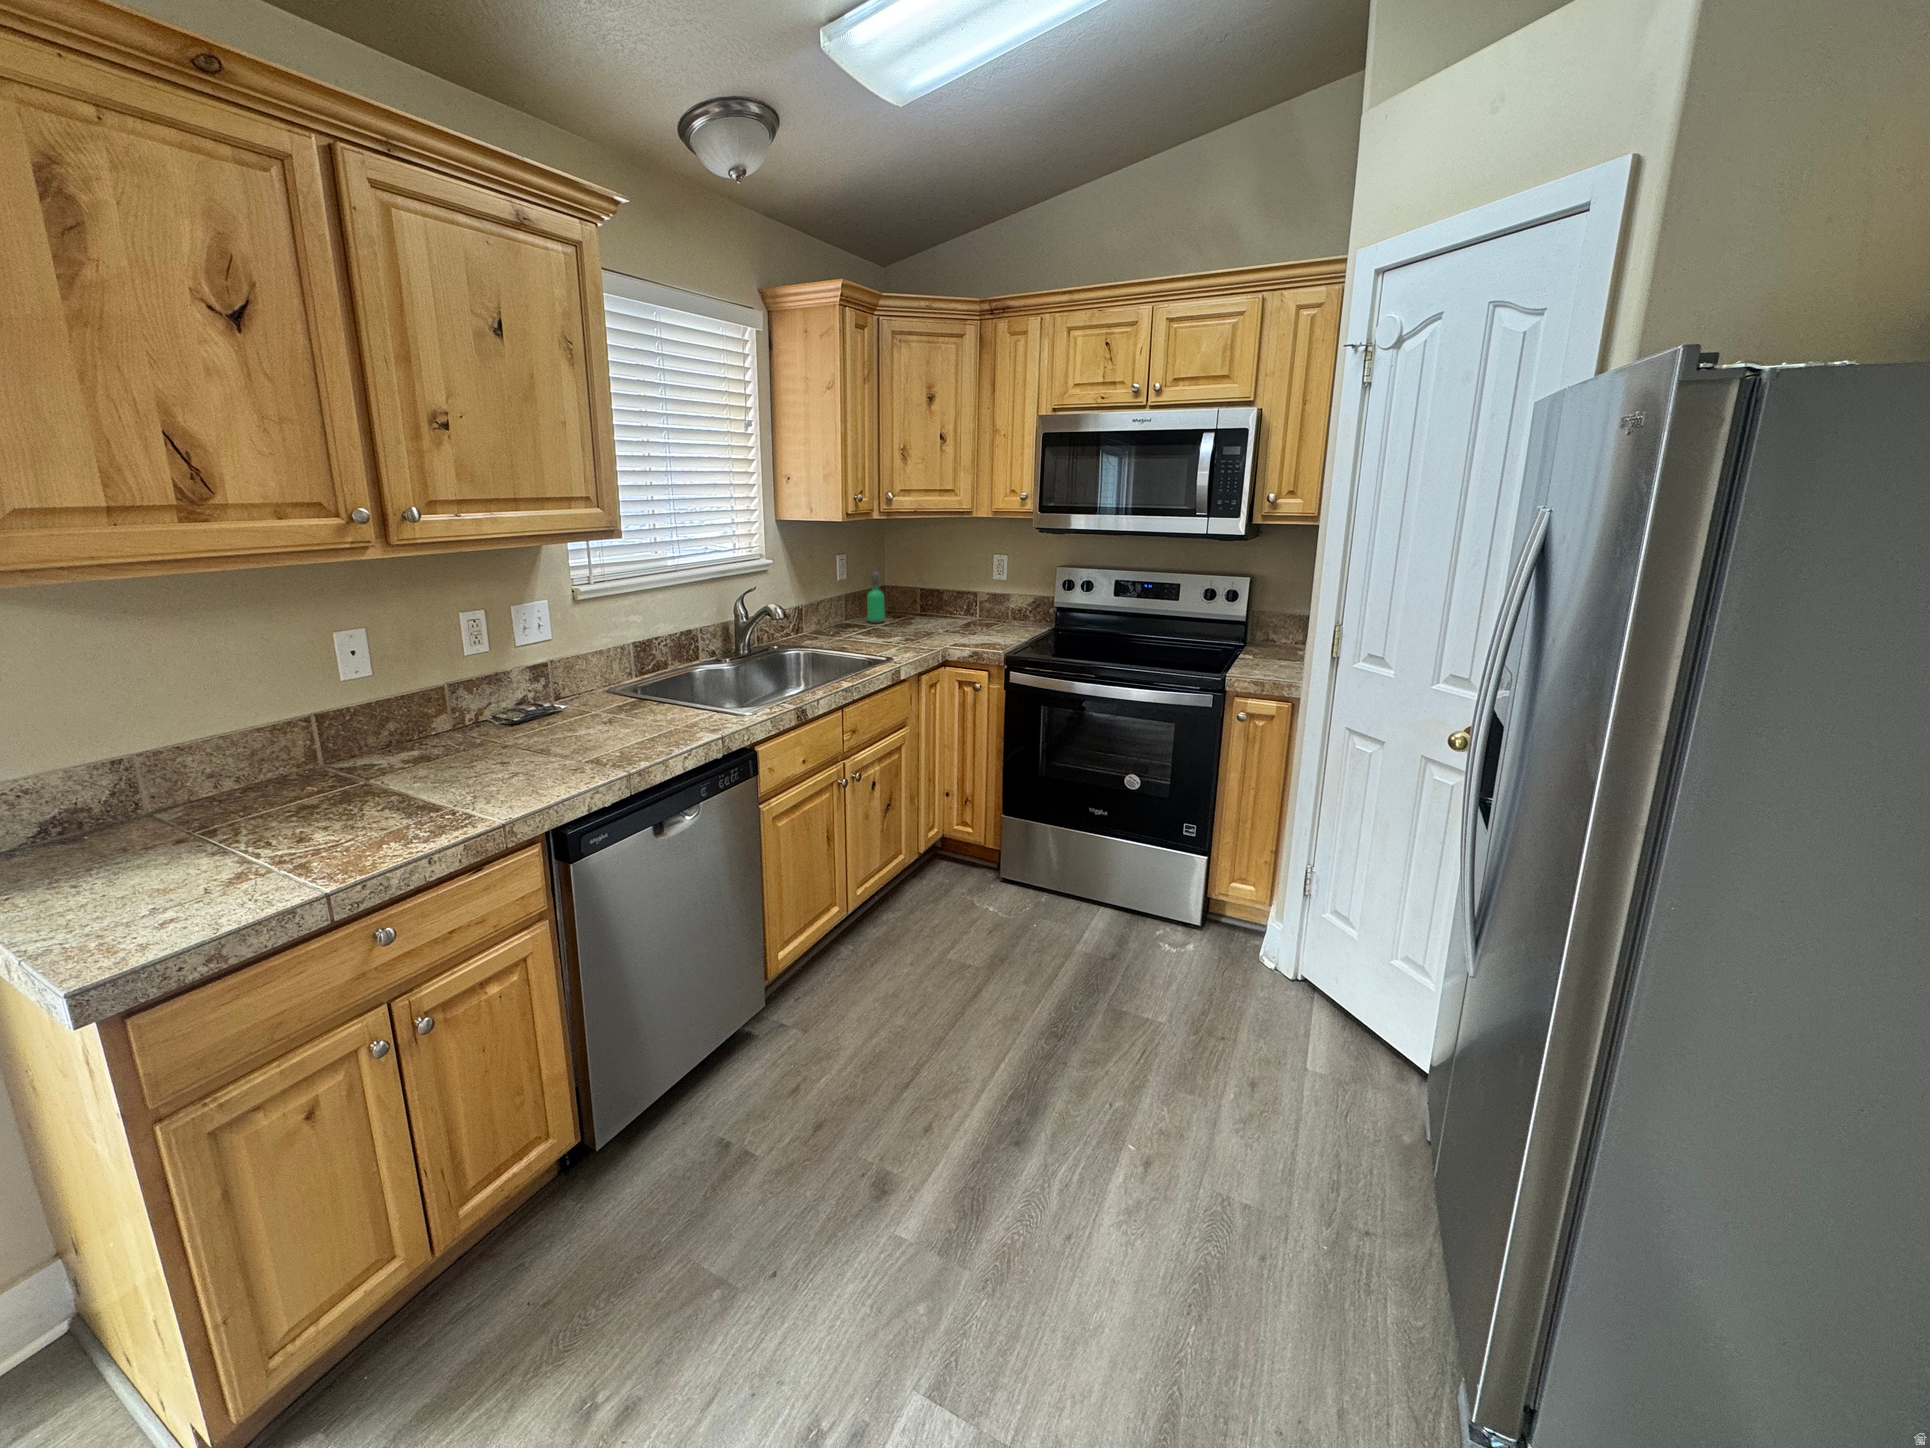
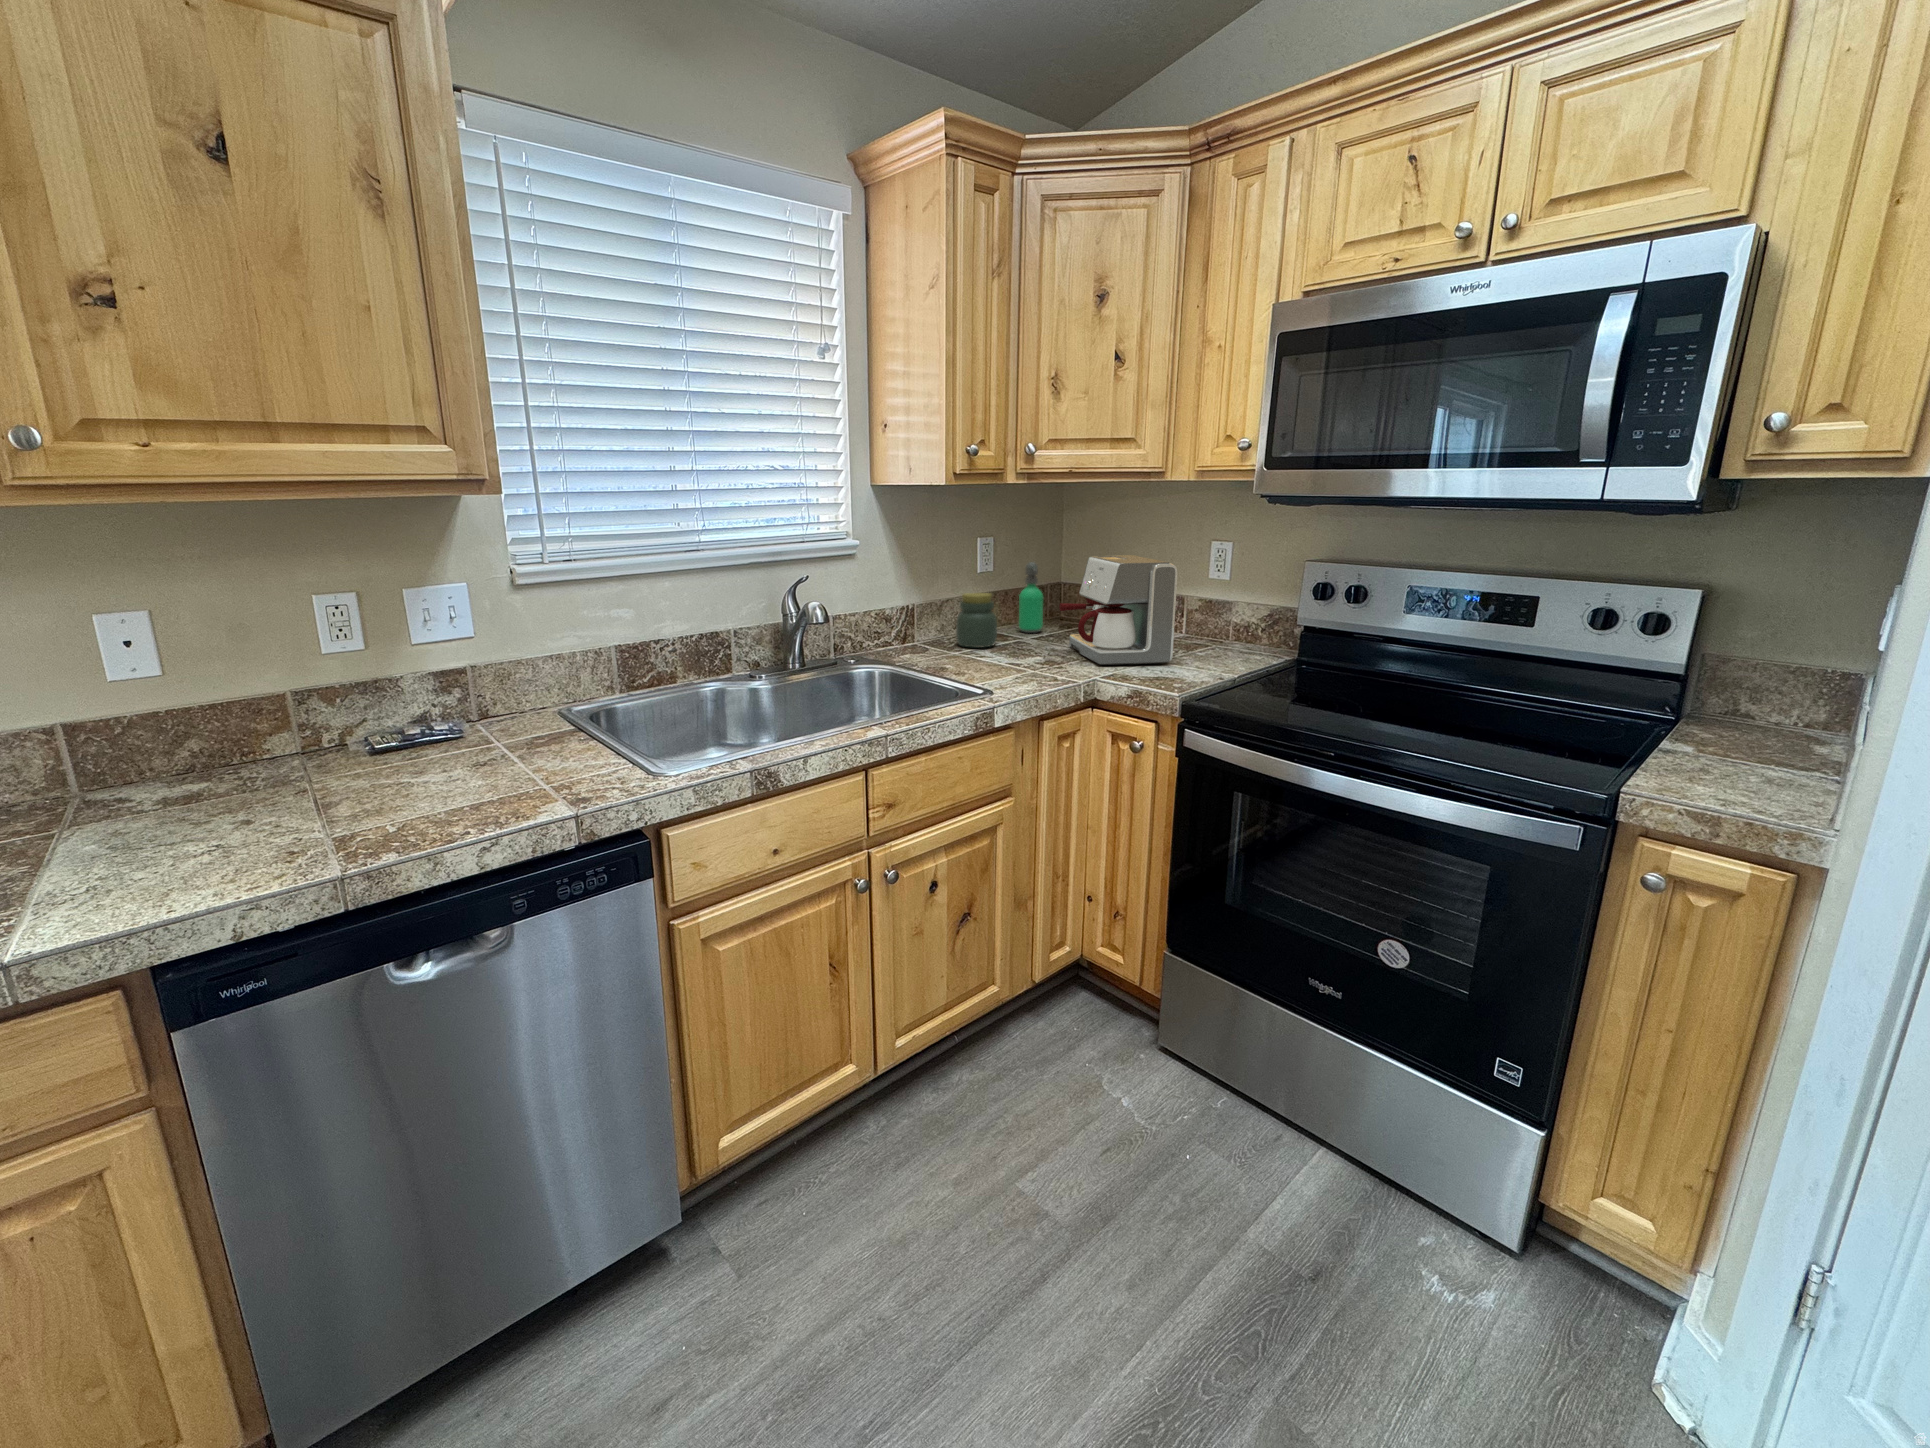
coffee maker: none [908,566,987,640] -> present [1059,555,1178,665]
jar: none [834,595,863,634] -> present [956,593,997,648]

